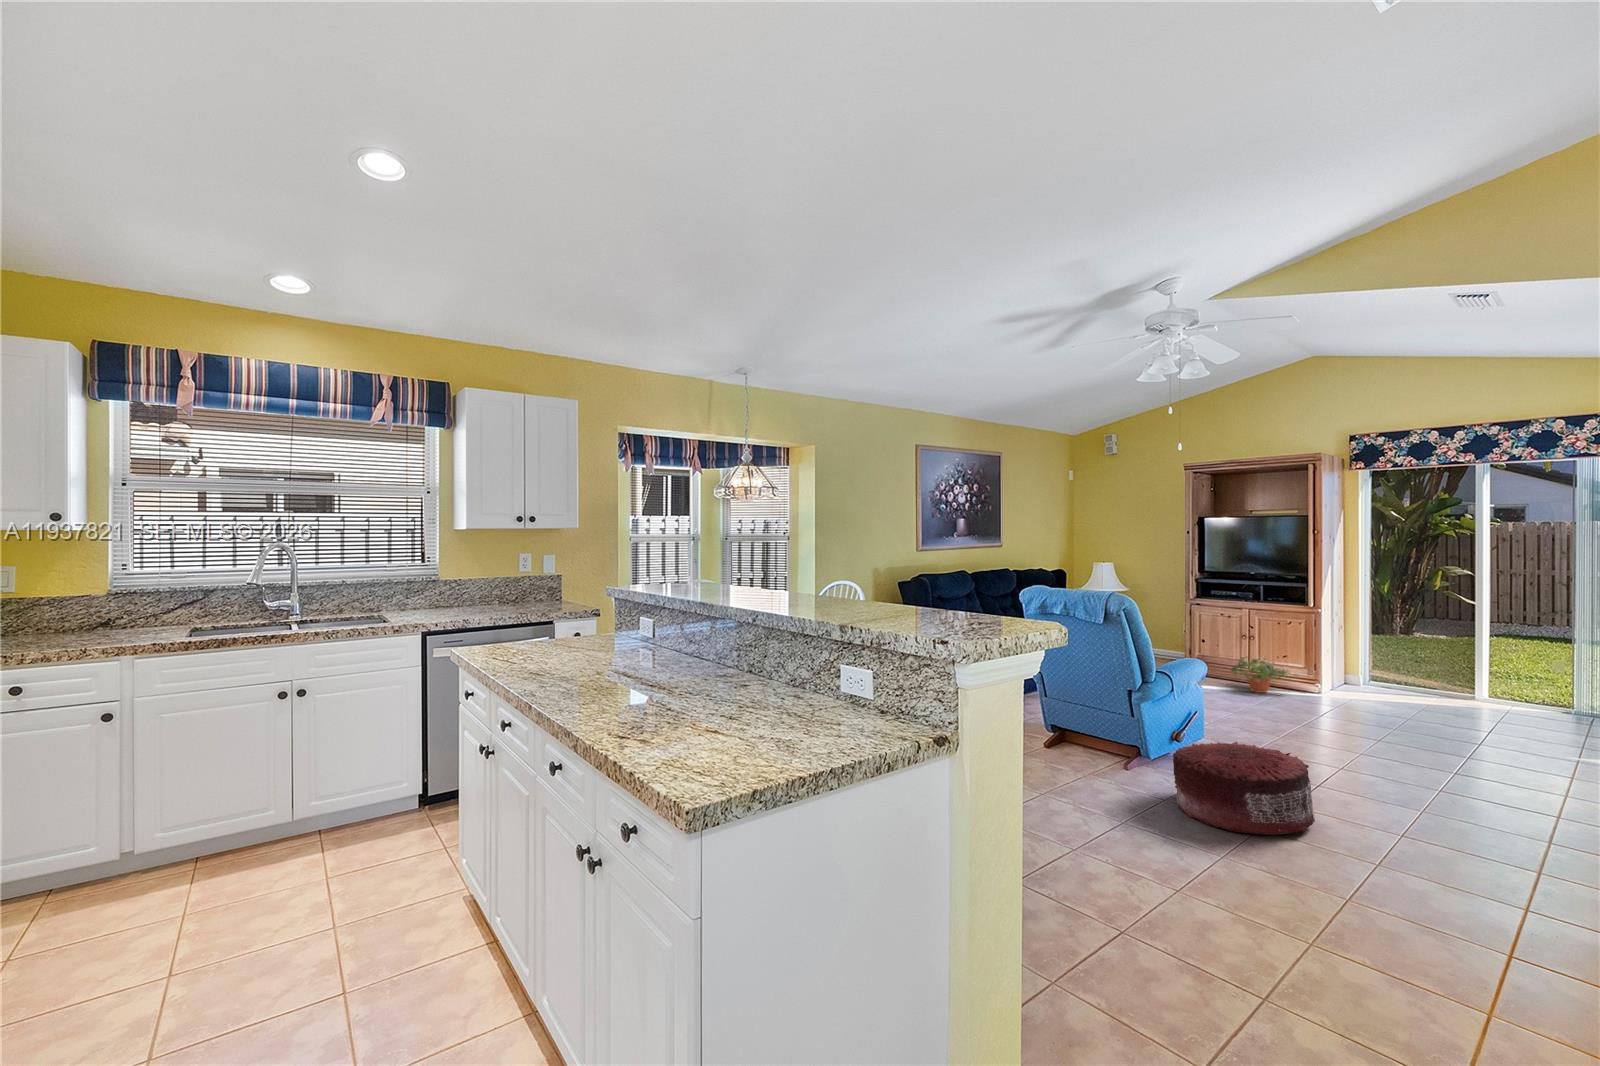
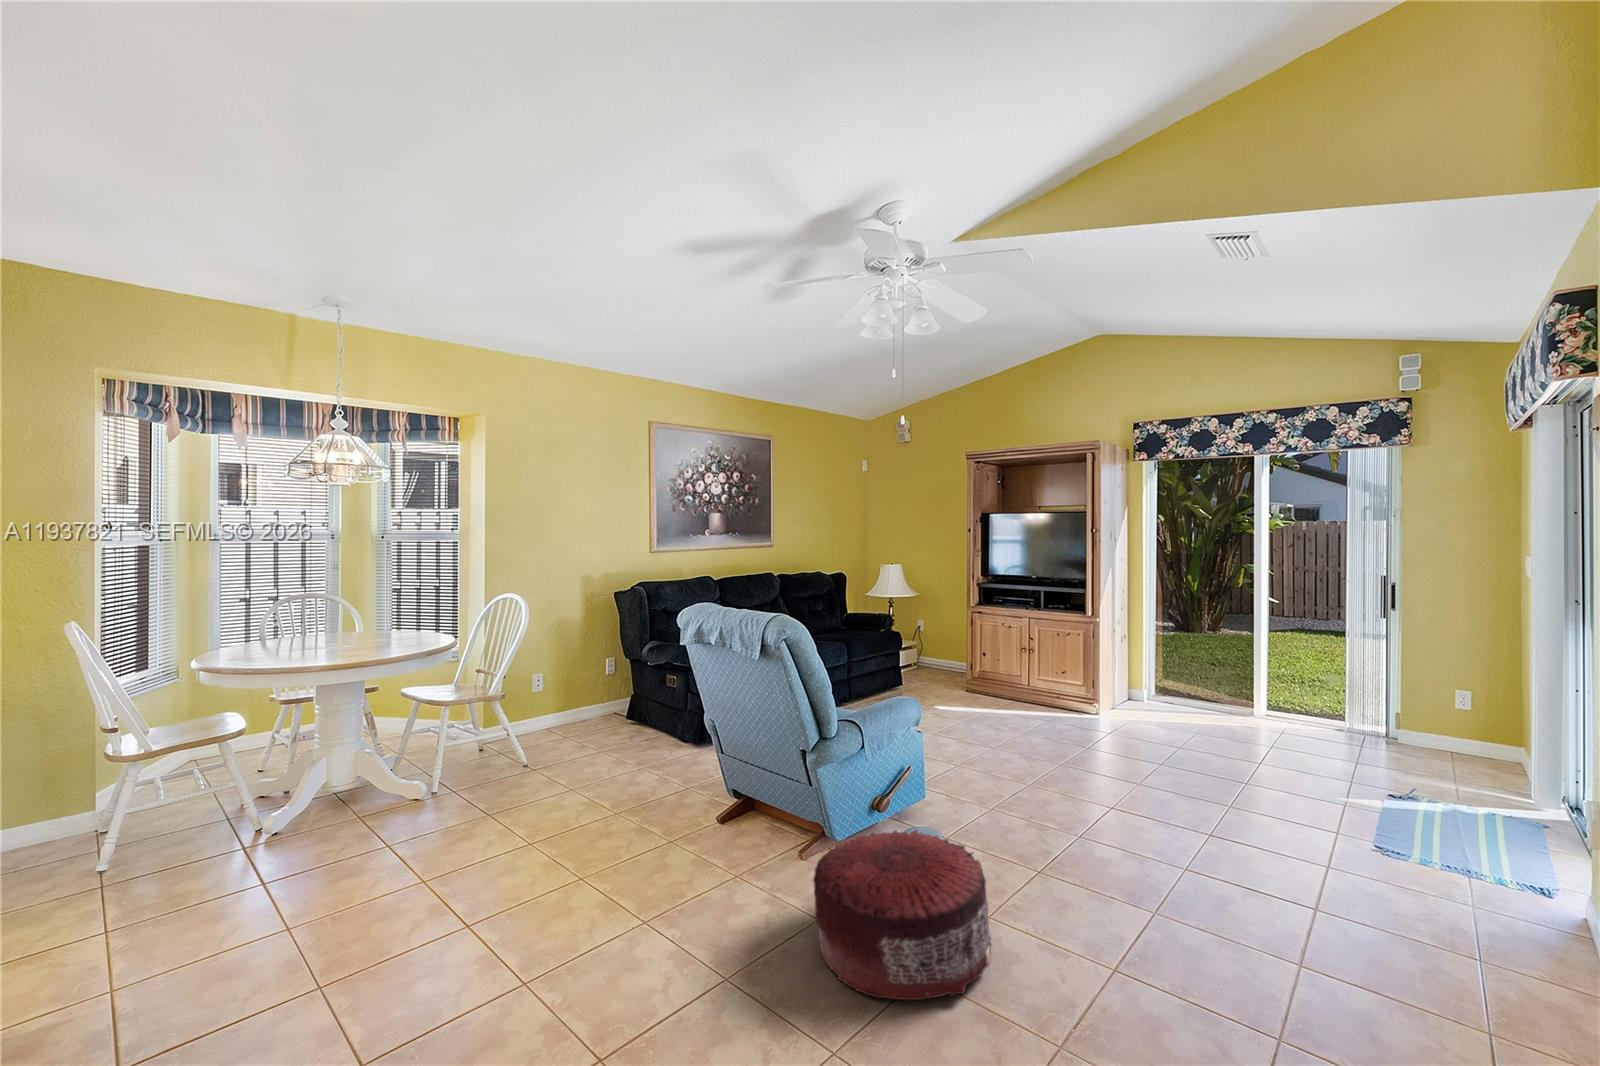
potted plant: present [1231,657,1298,693] -> none [1003,673,1074,717]

